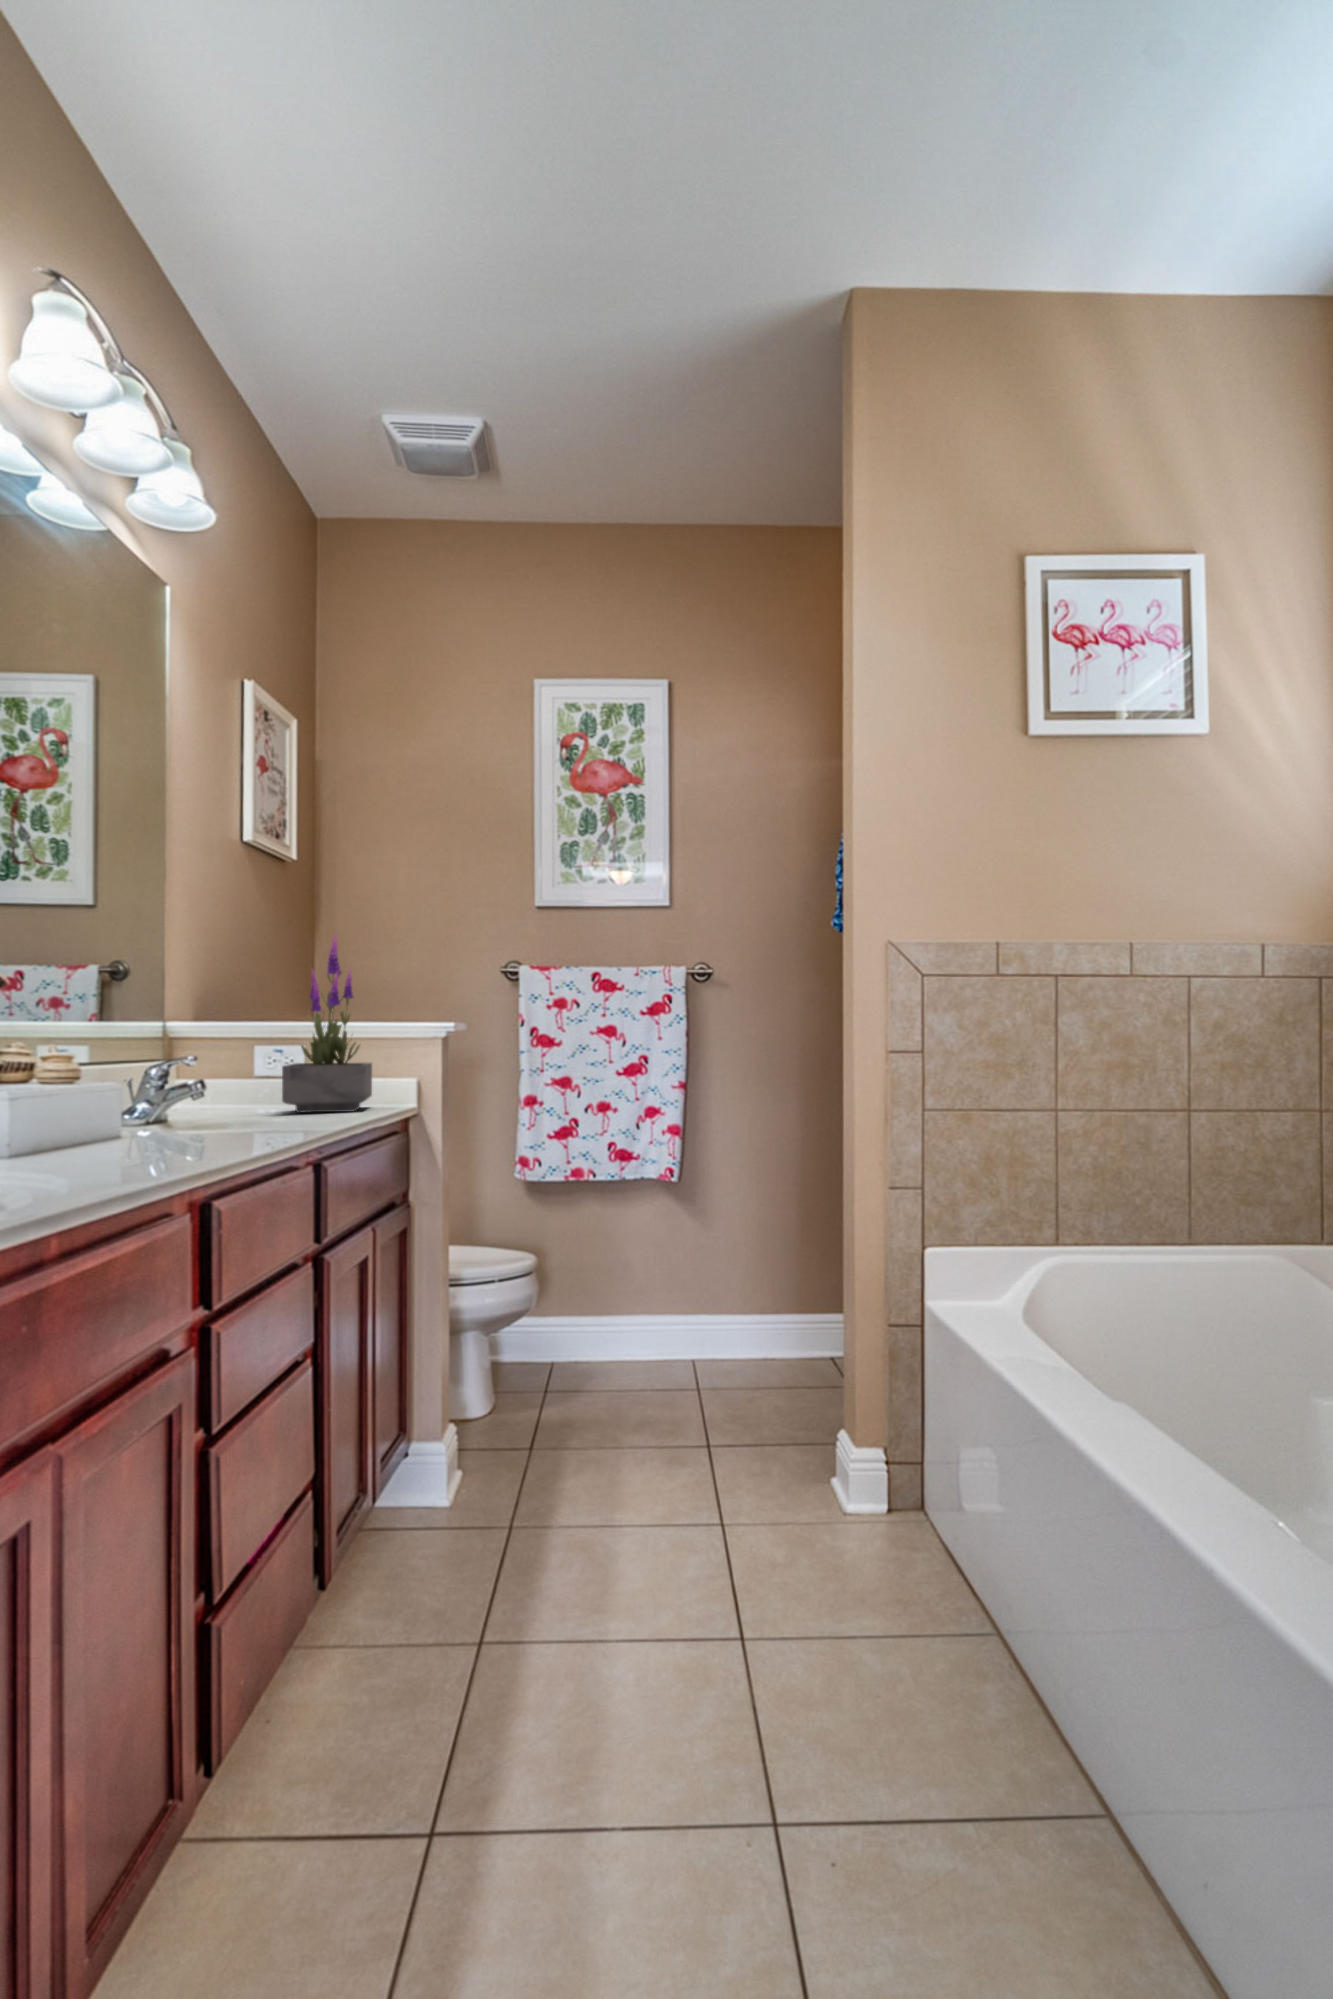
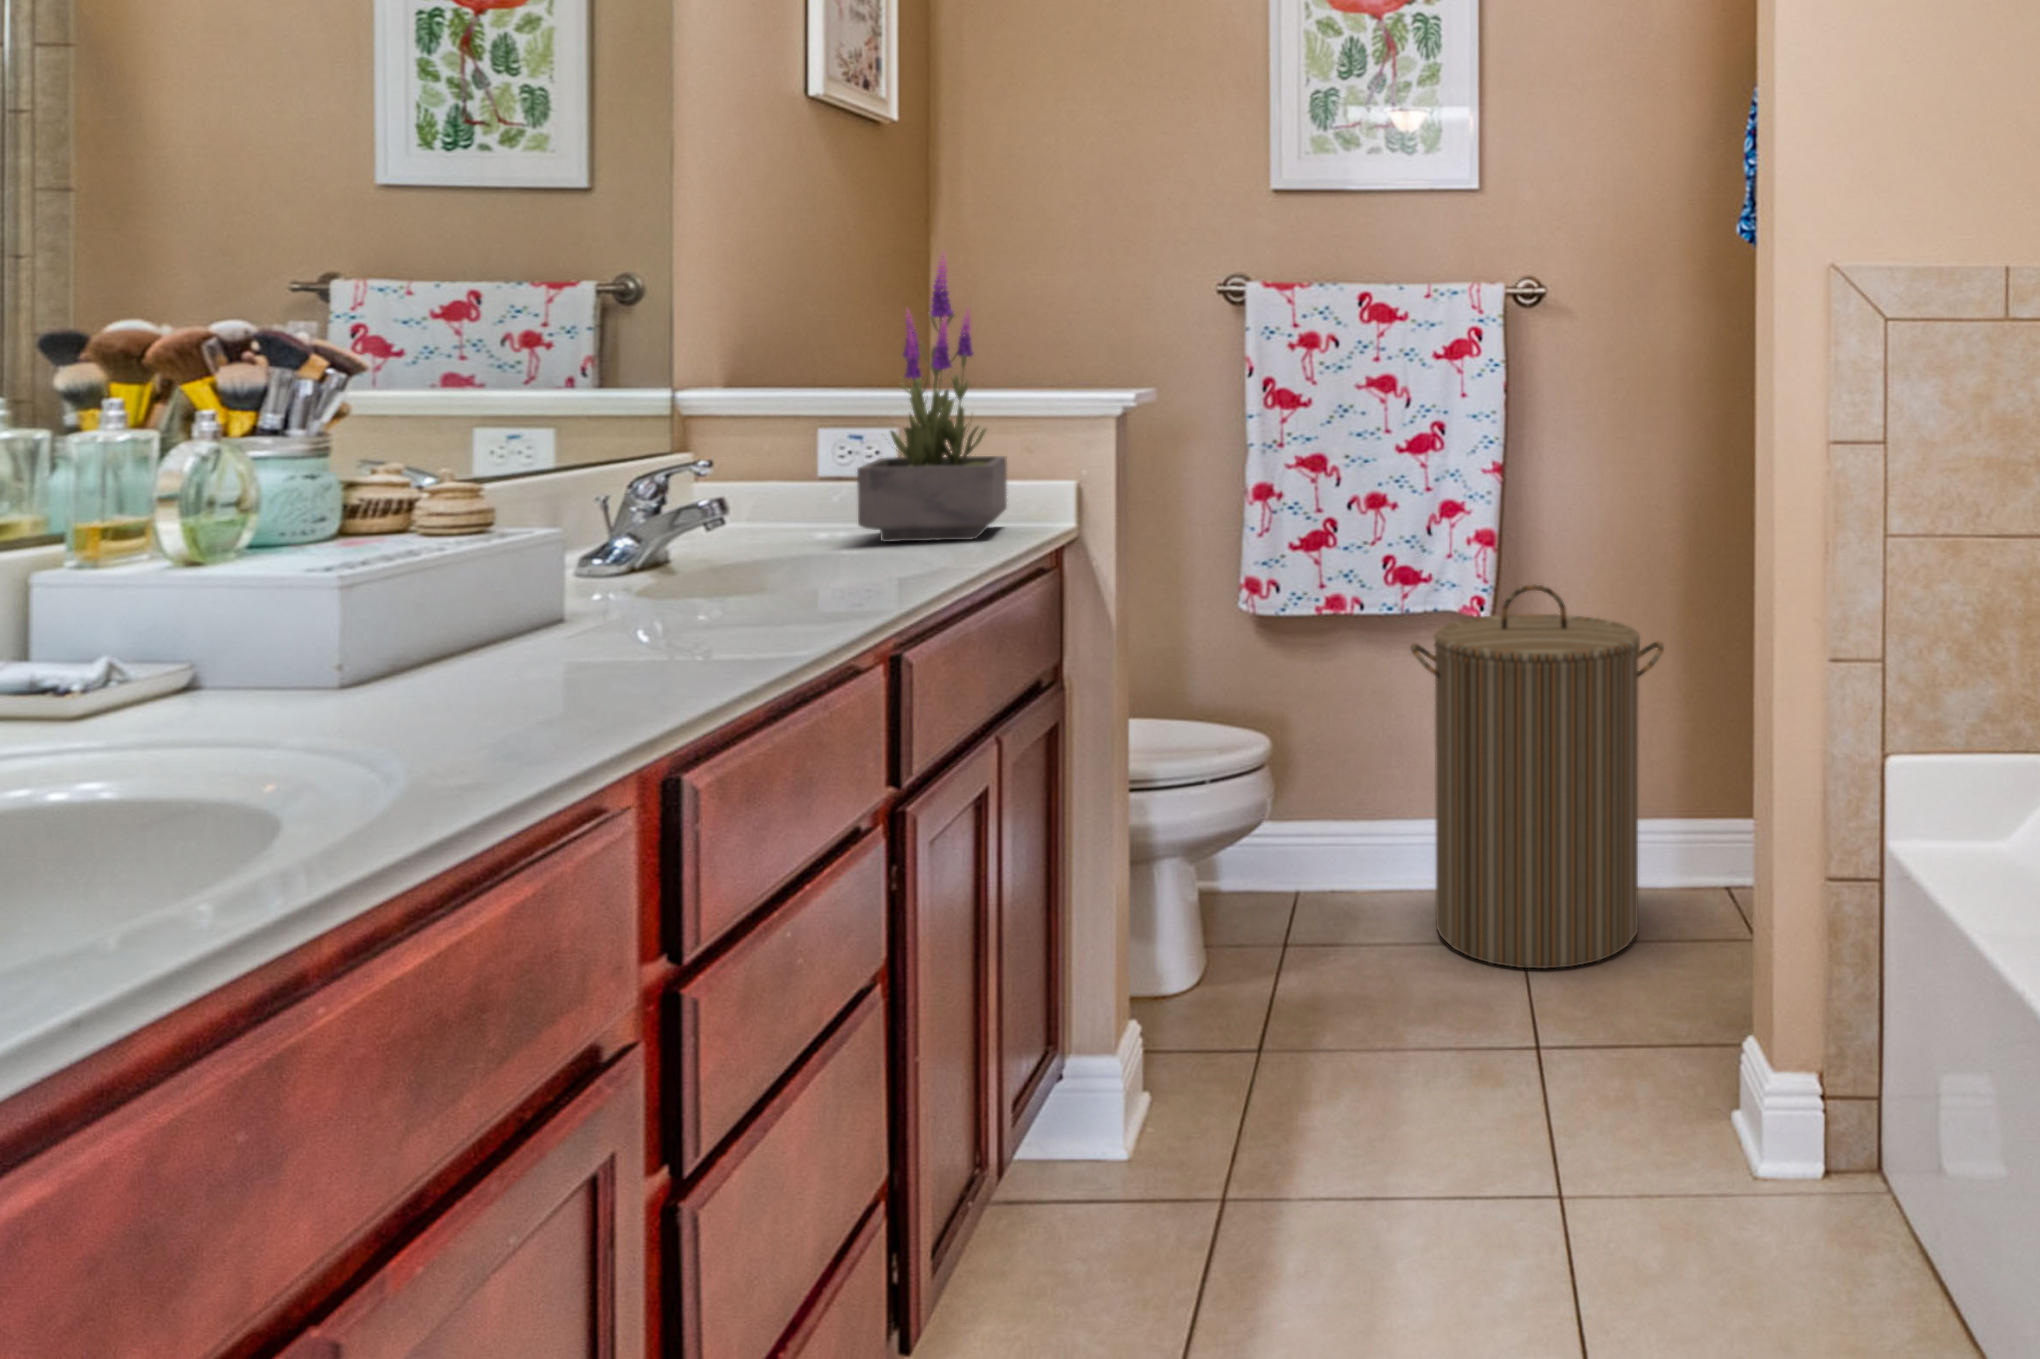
laundry hamper: none [625,1157,790,1406] -> present [1410,585,1664,968]

